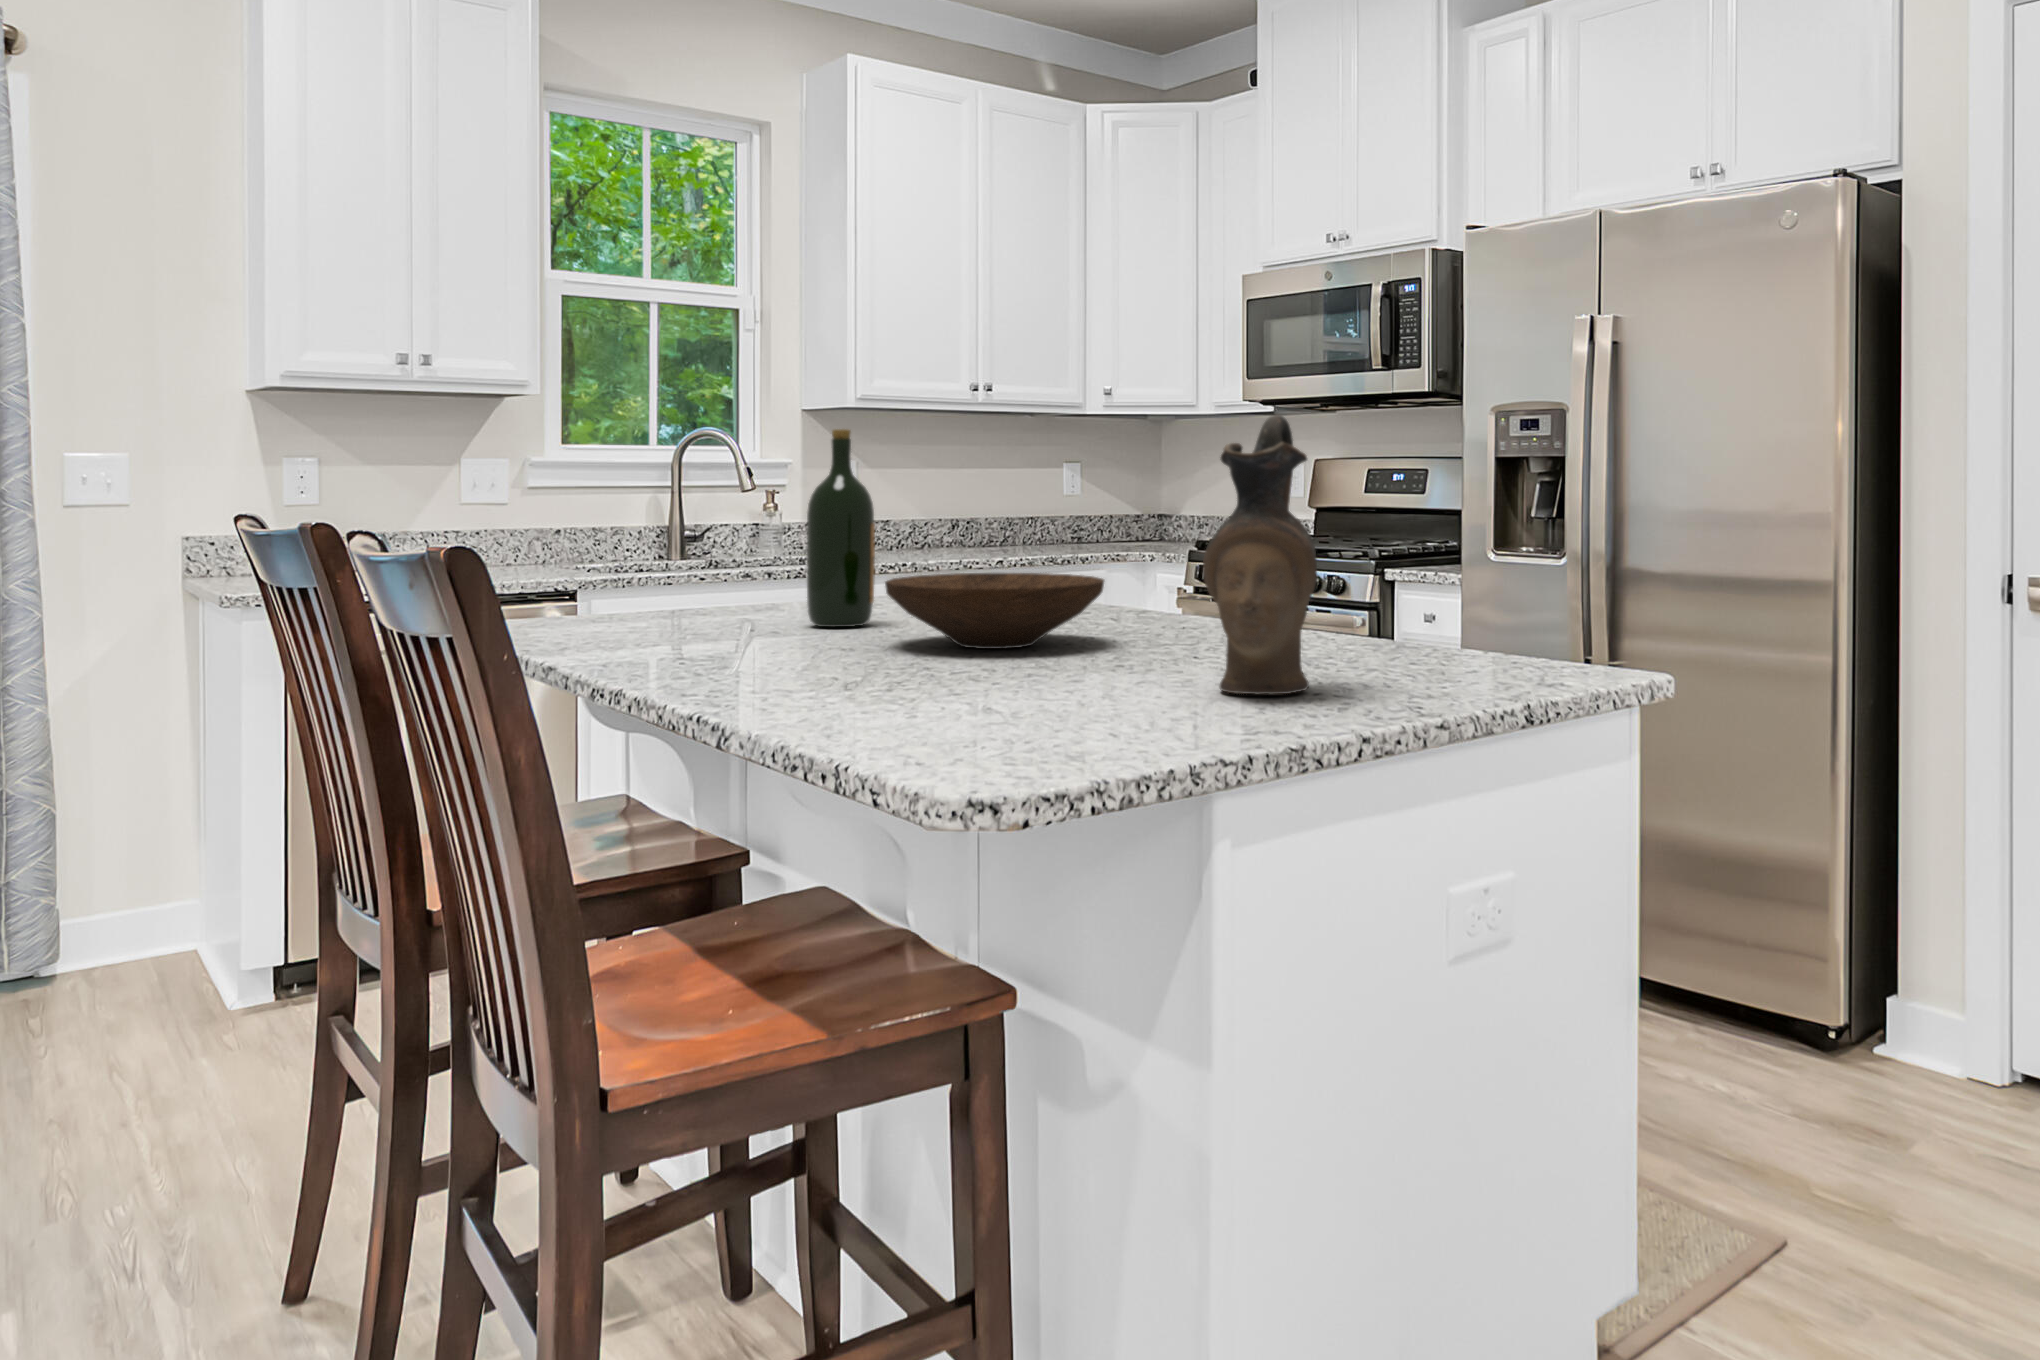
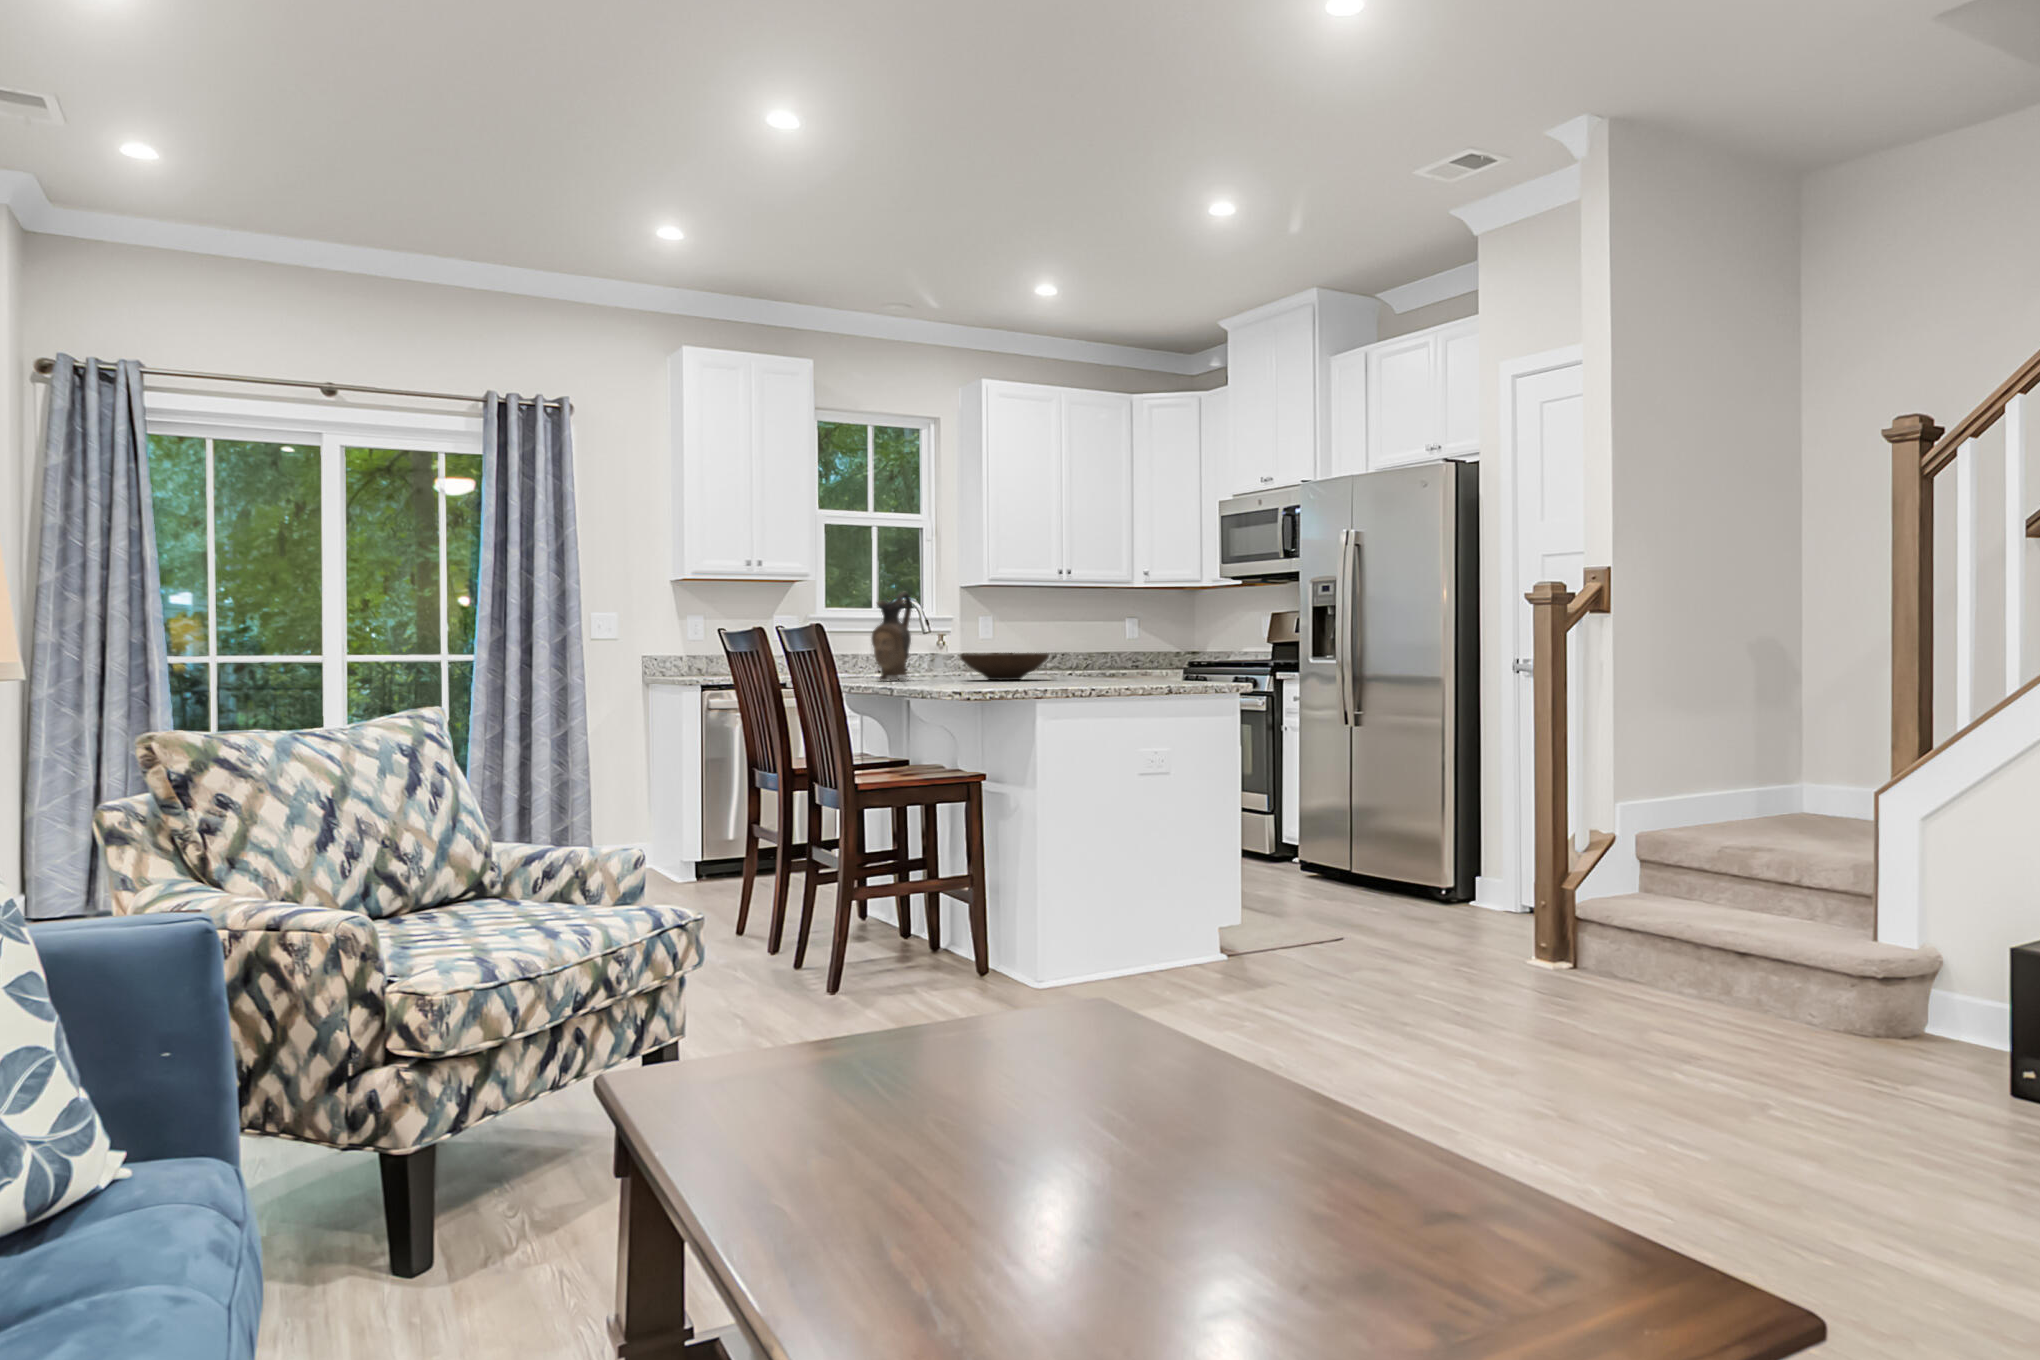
ceramic pitcher: present [1203,415,1317,694] -> present [871,591,912,680]
wine bottle: present [807,429,875,627] -> none [934,594,964,678]

